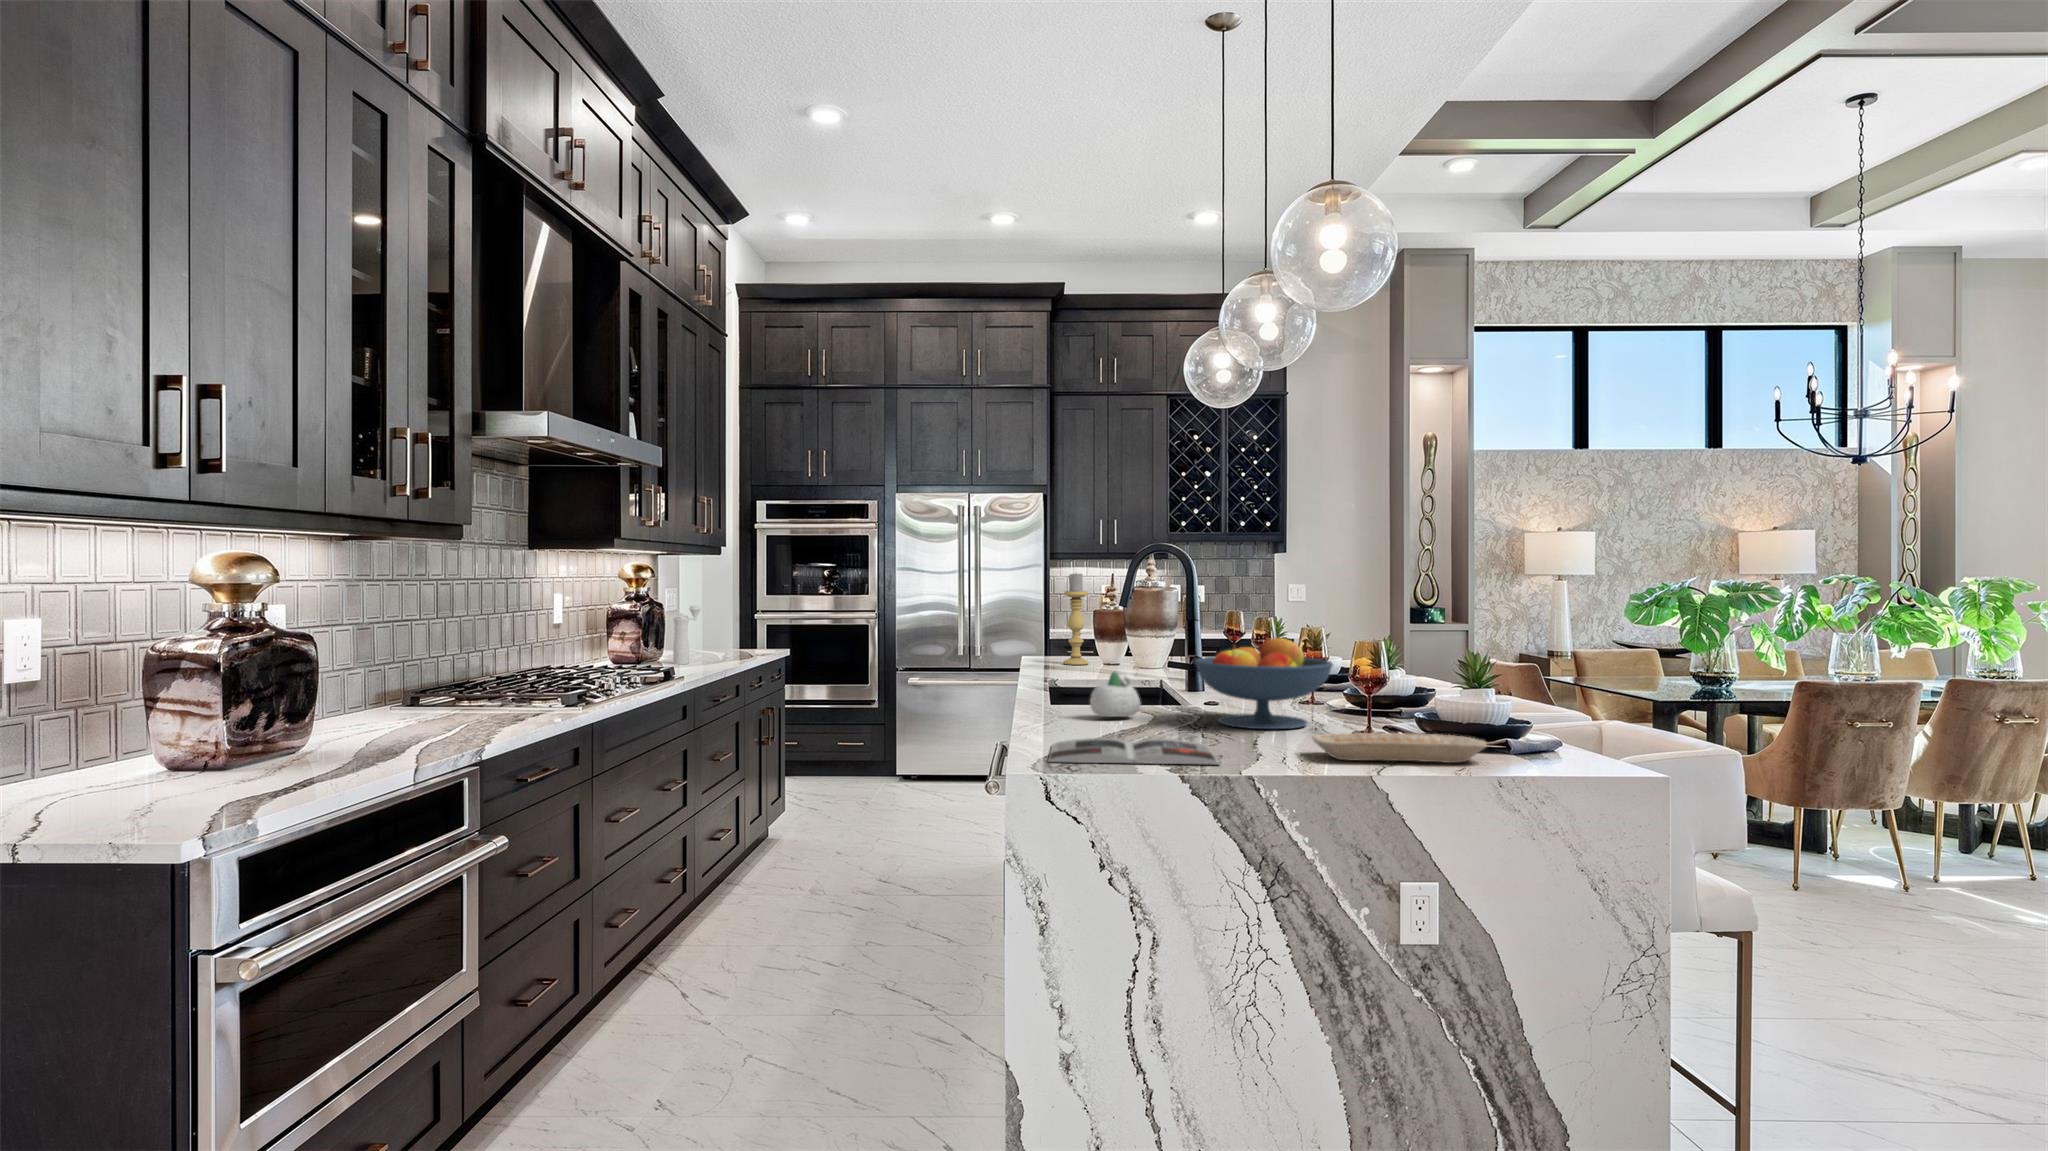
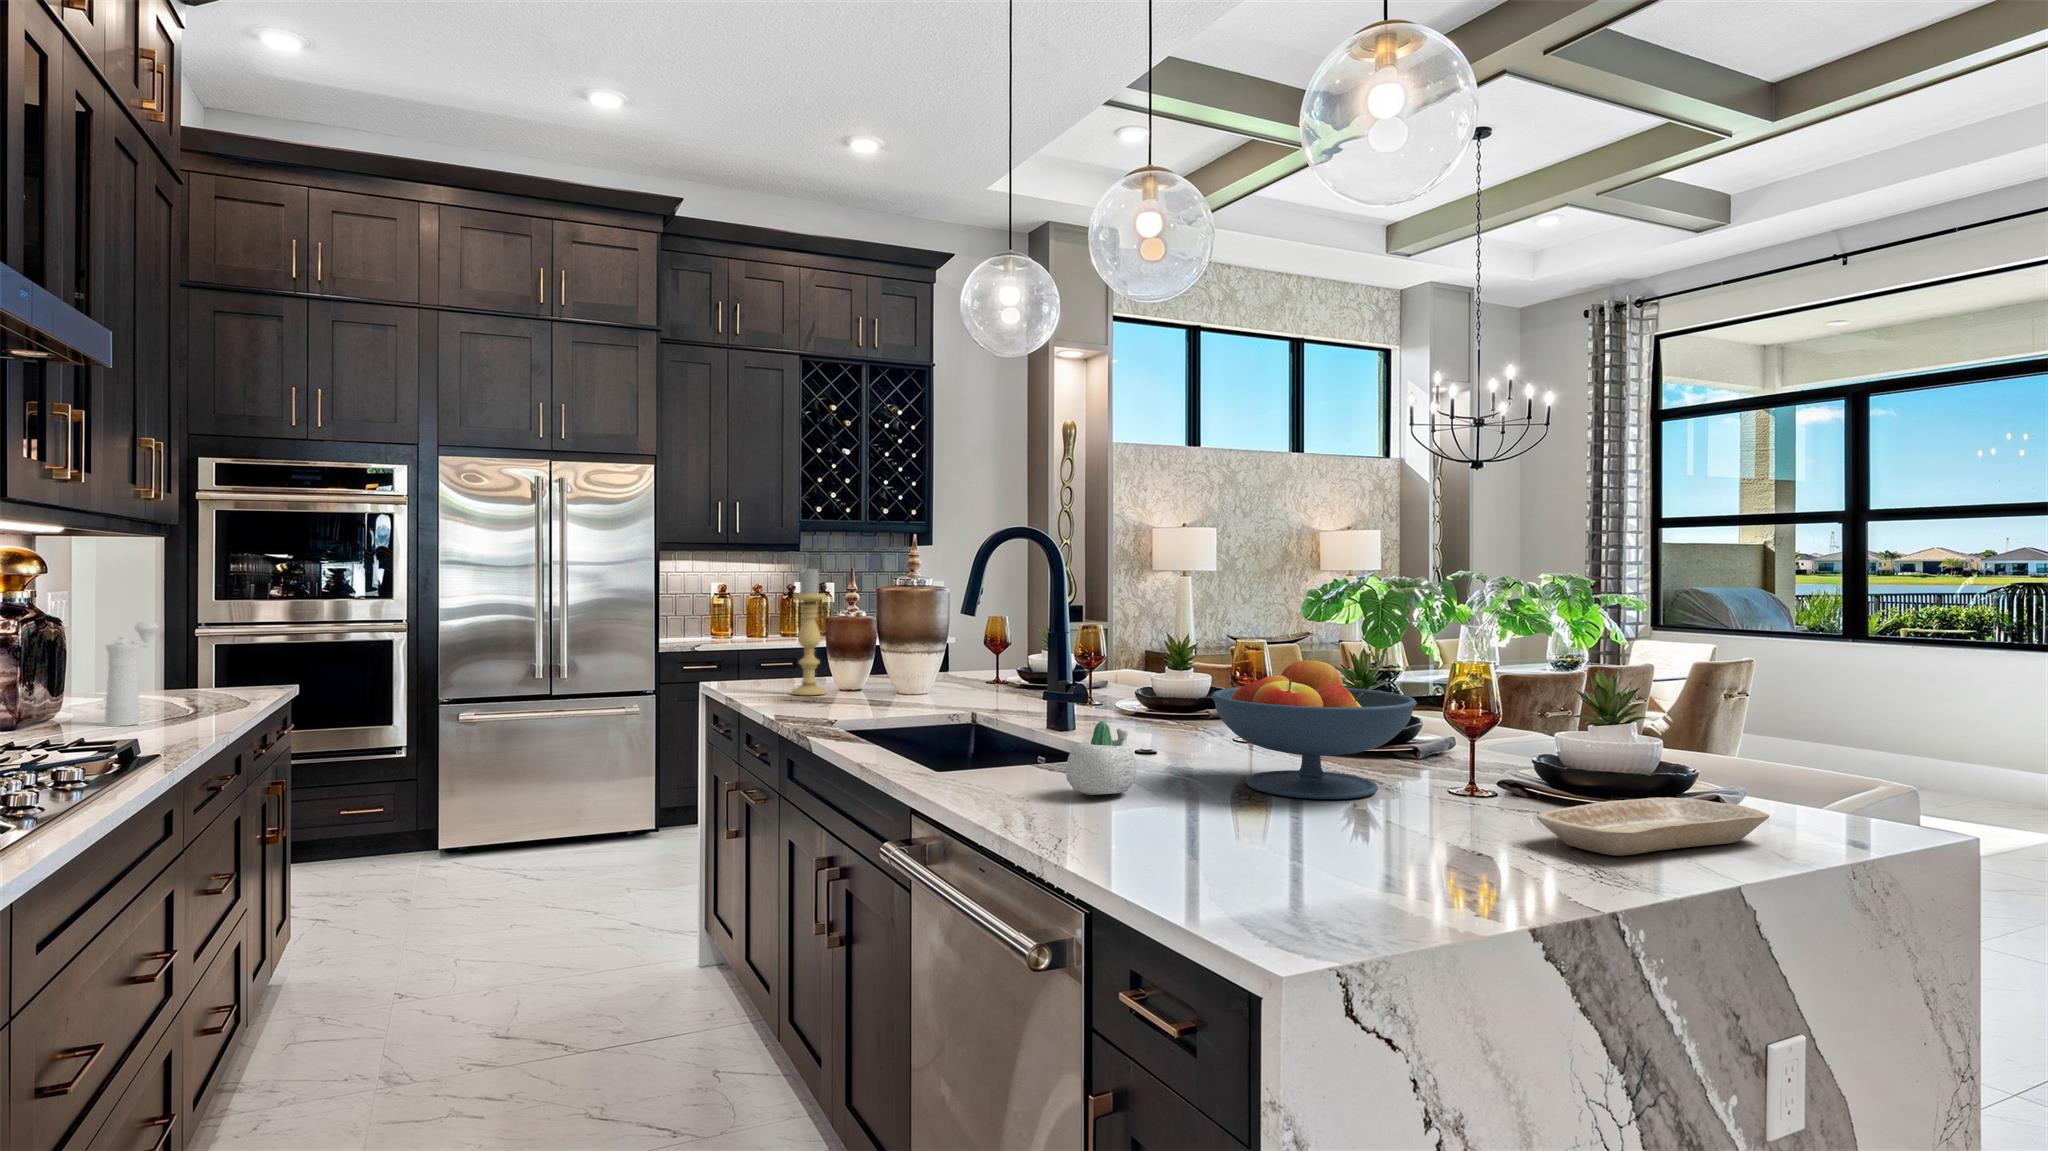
magazine: present [1048,738,1220,765] -> none [1169,842,1518,925]

